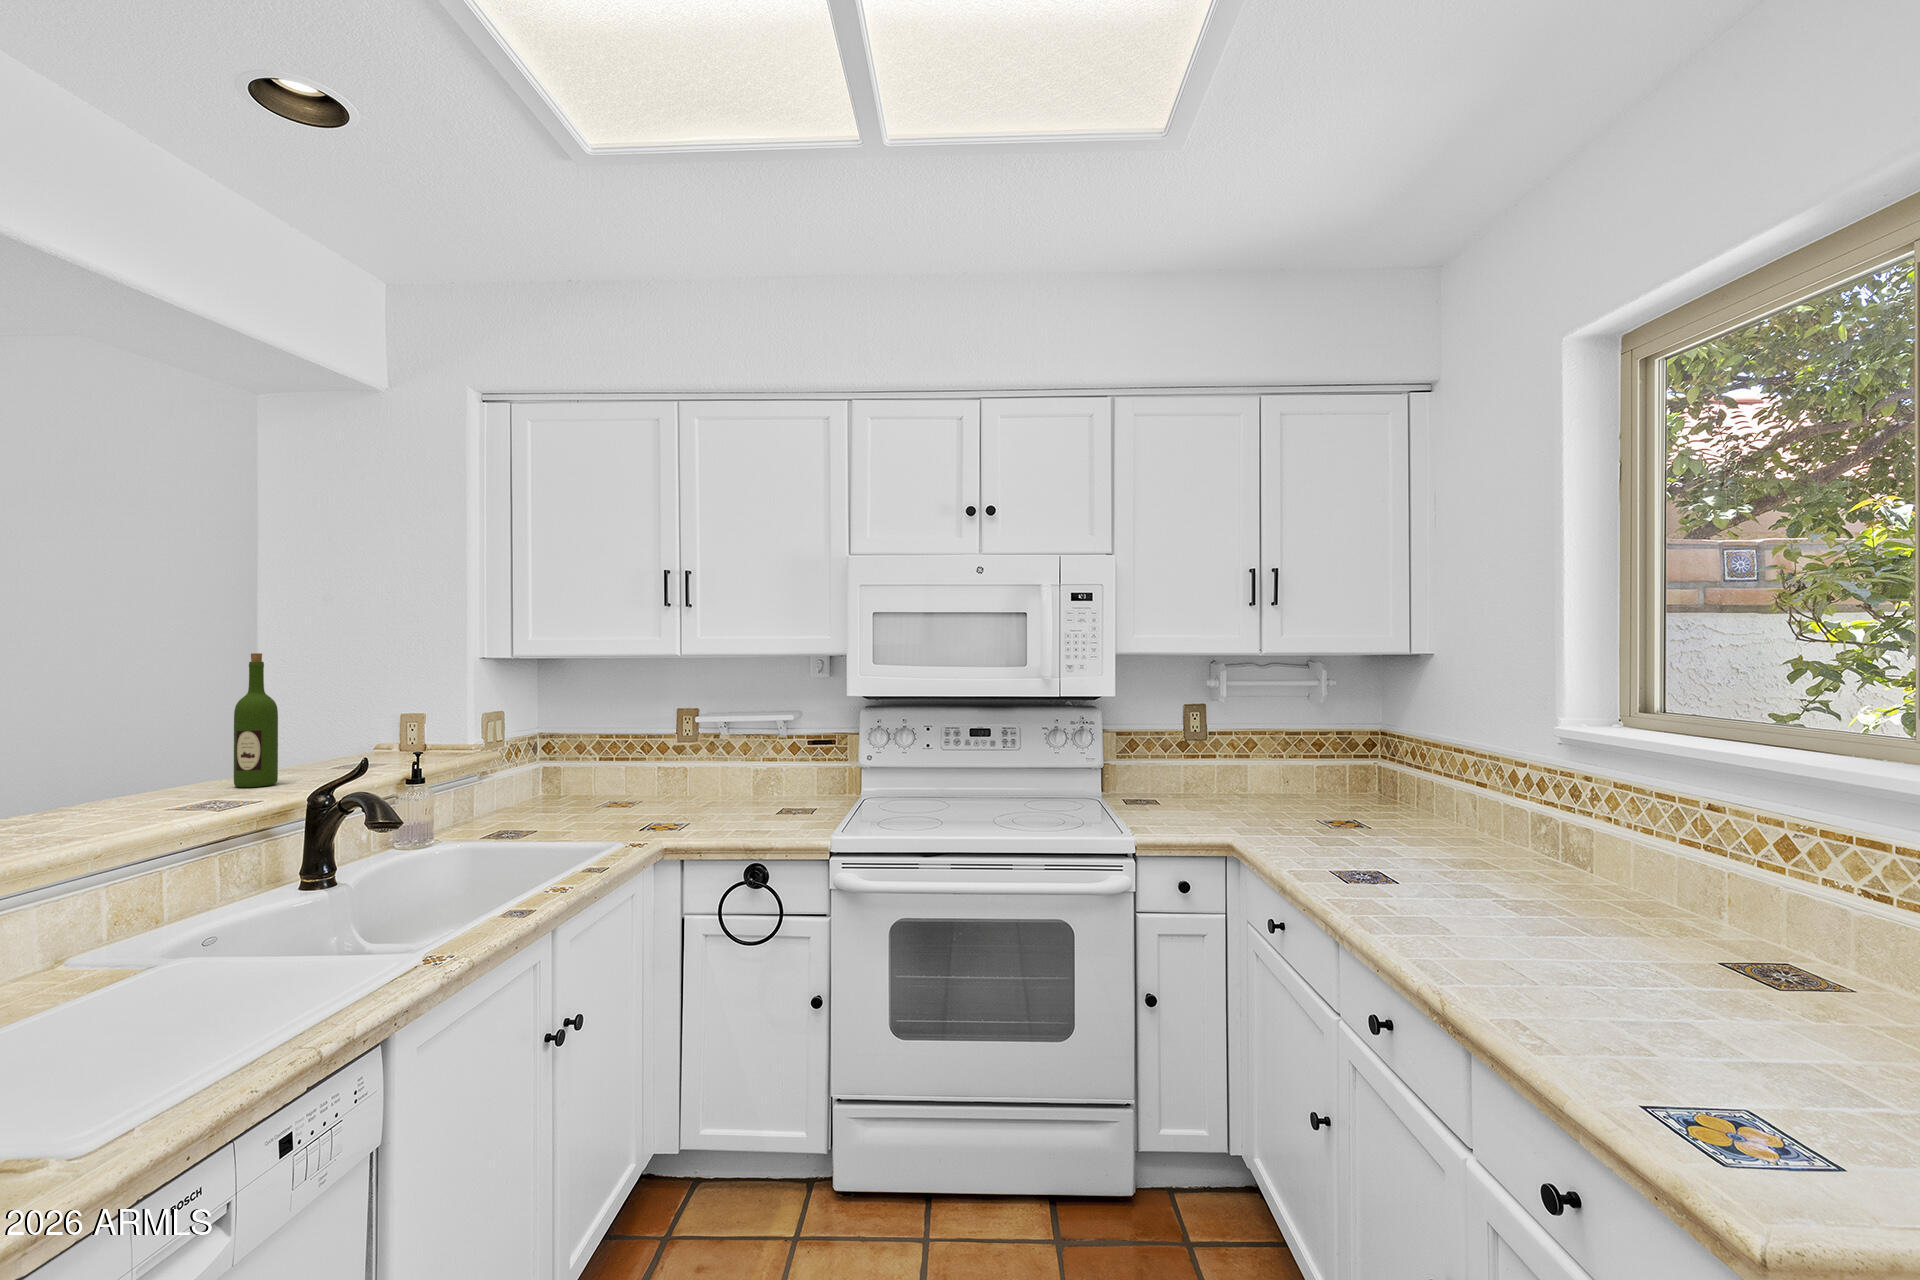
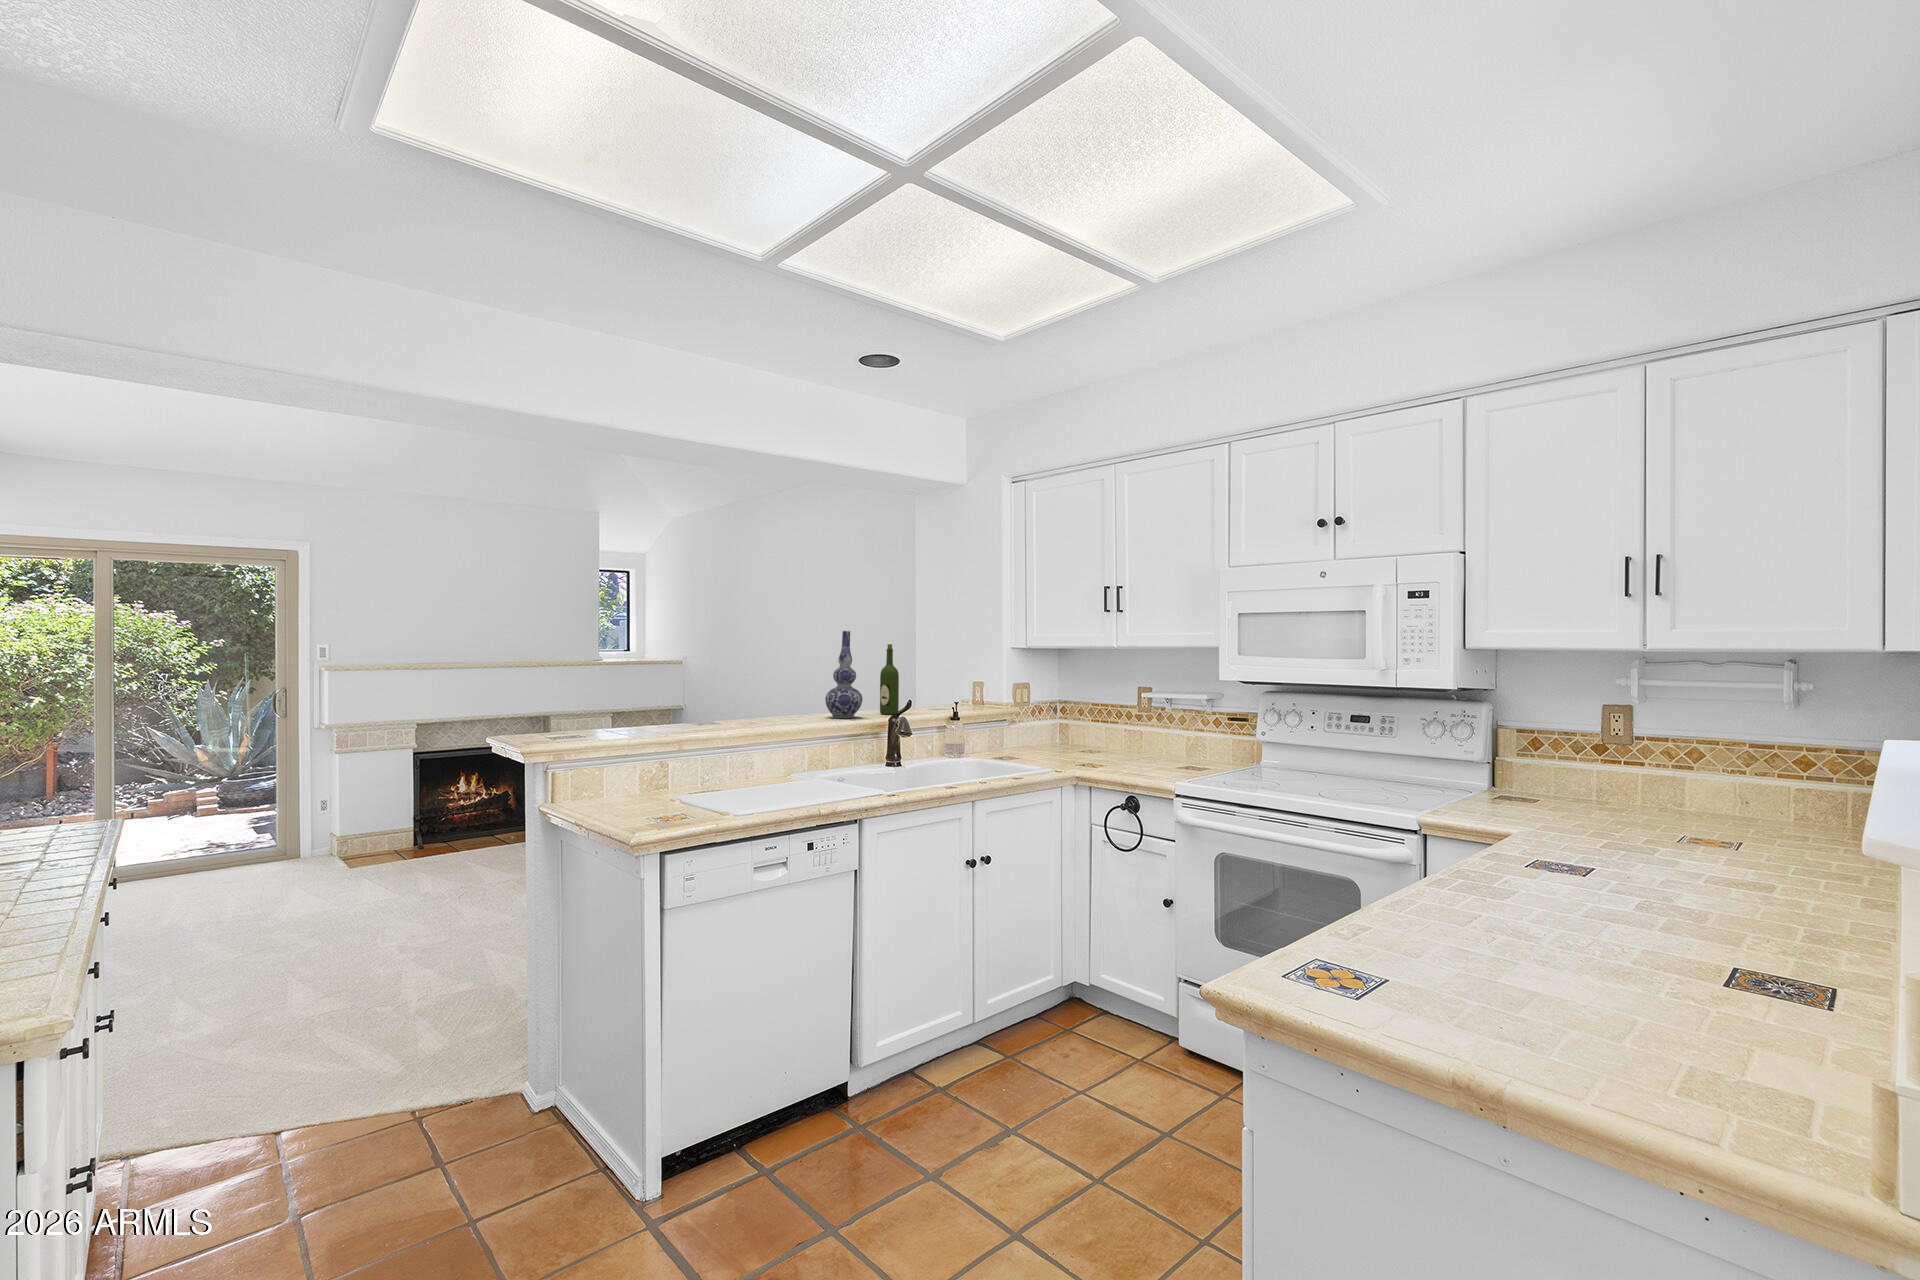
vase: none [117,628,216,807] -> present [825,631,863,718]

